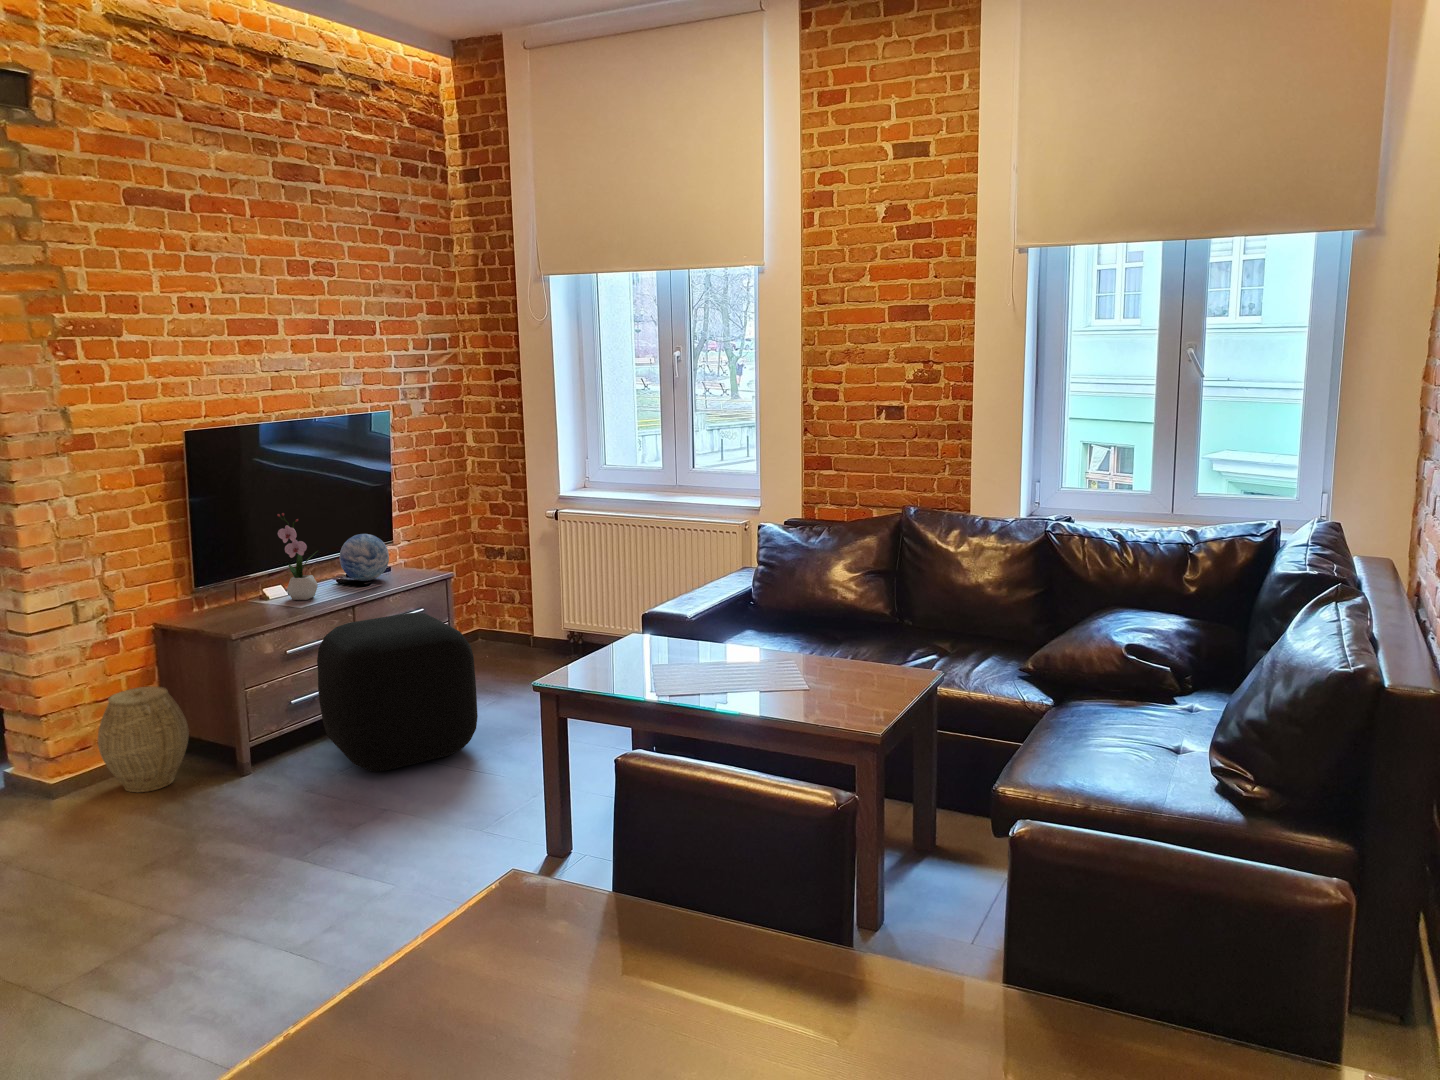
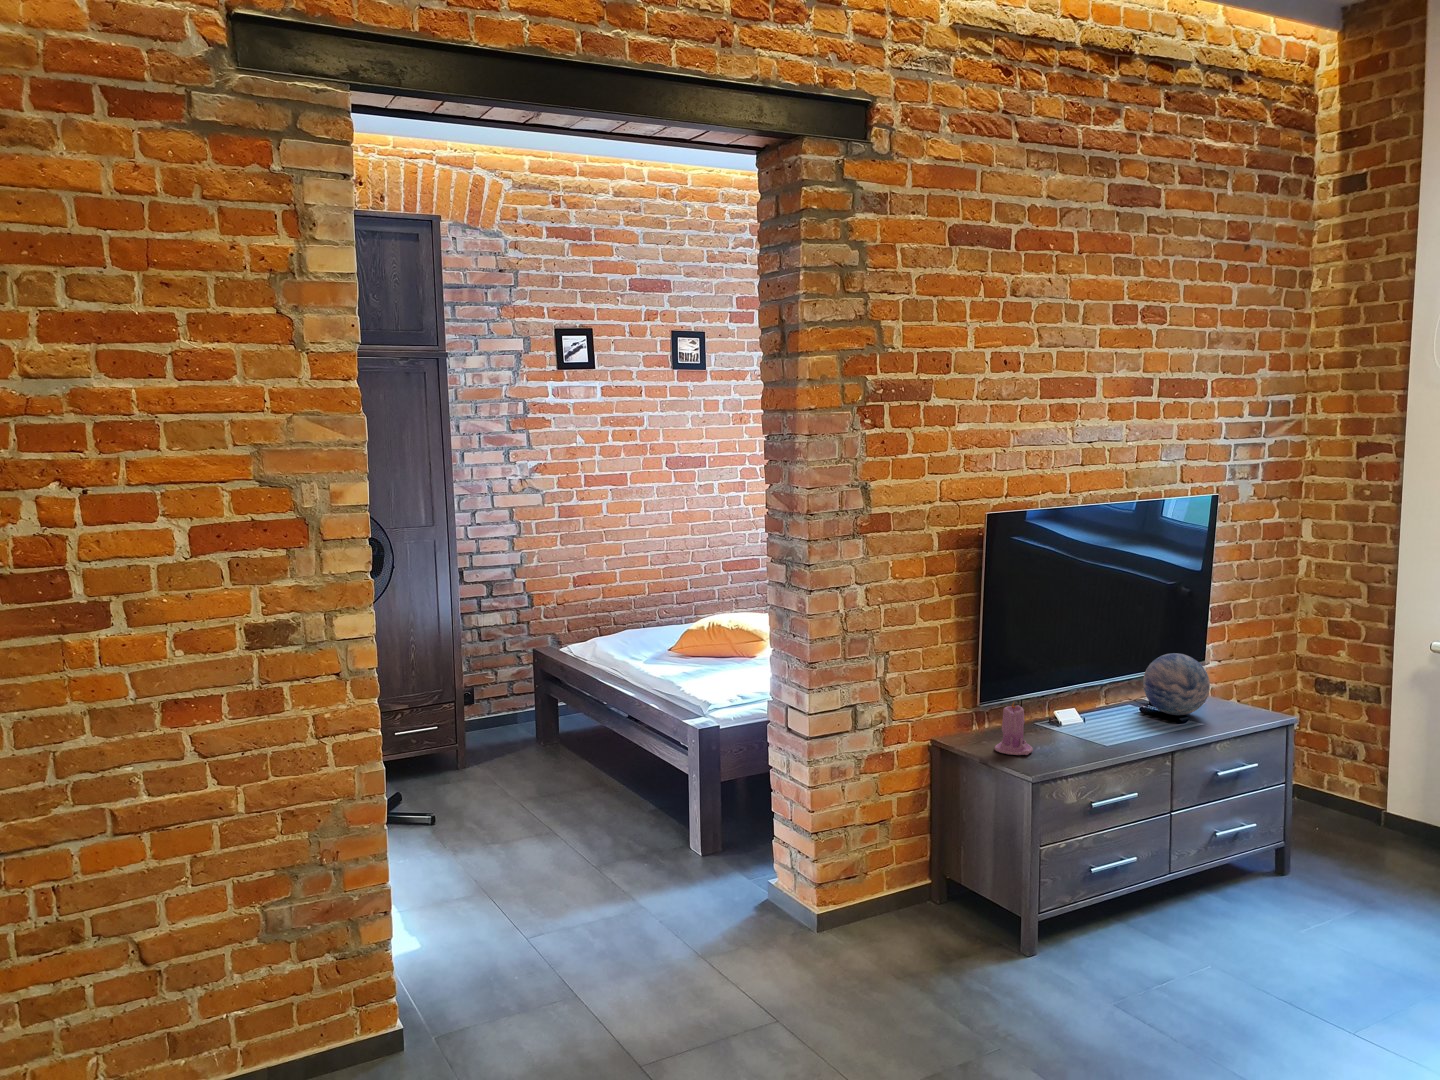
flower arrangement: present [277,513,318,600] -> none [1080,621,1126,735]
candle: none [210,579,242,622] -> present [995,703,1033,755]
ottoman: present [317,613,478,771] -> none [1122,779,1364,1007]
woven basket: present [98,687,189,792] -> none [861,818,960,950]

